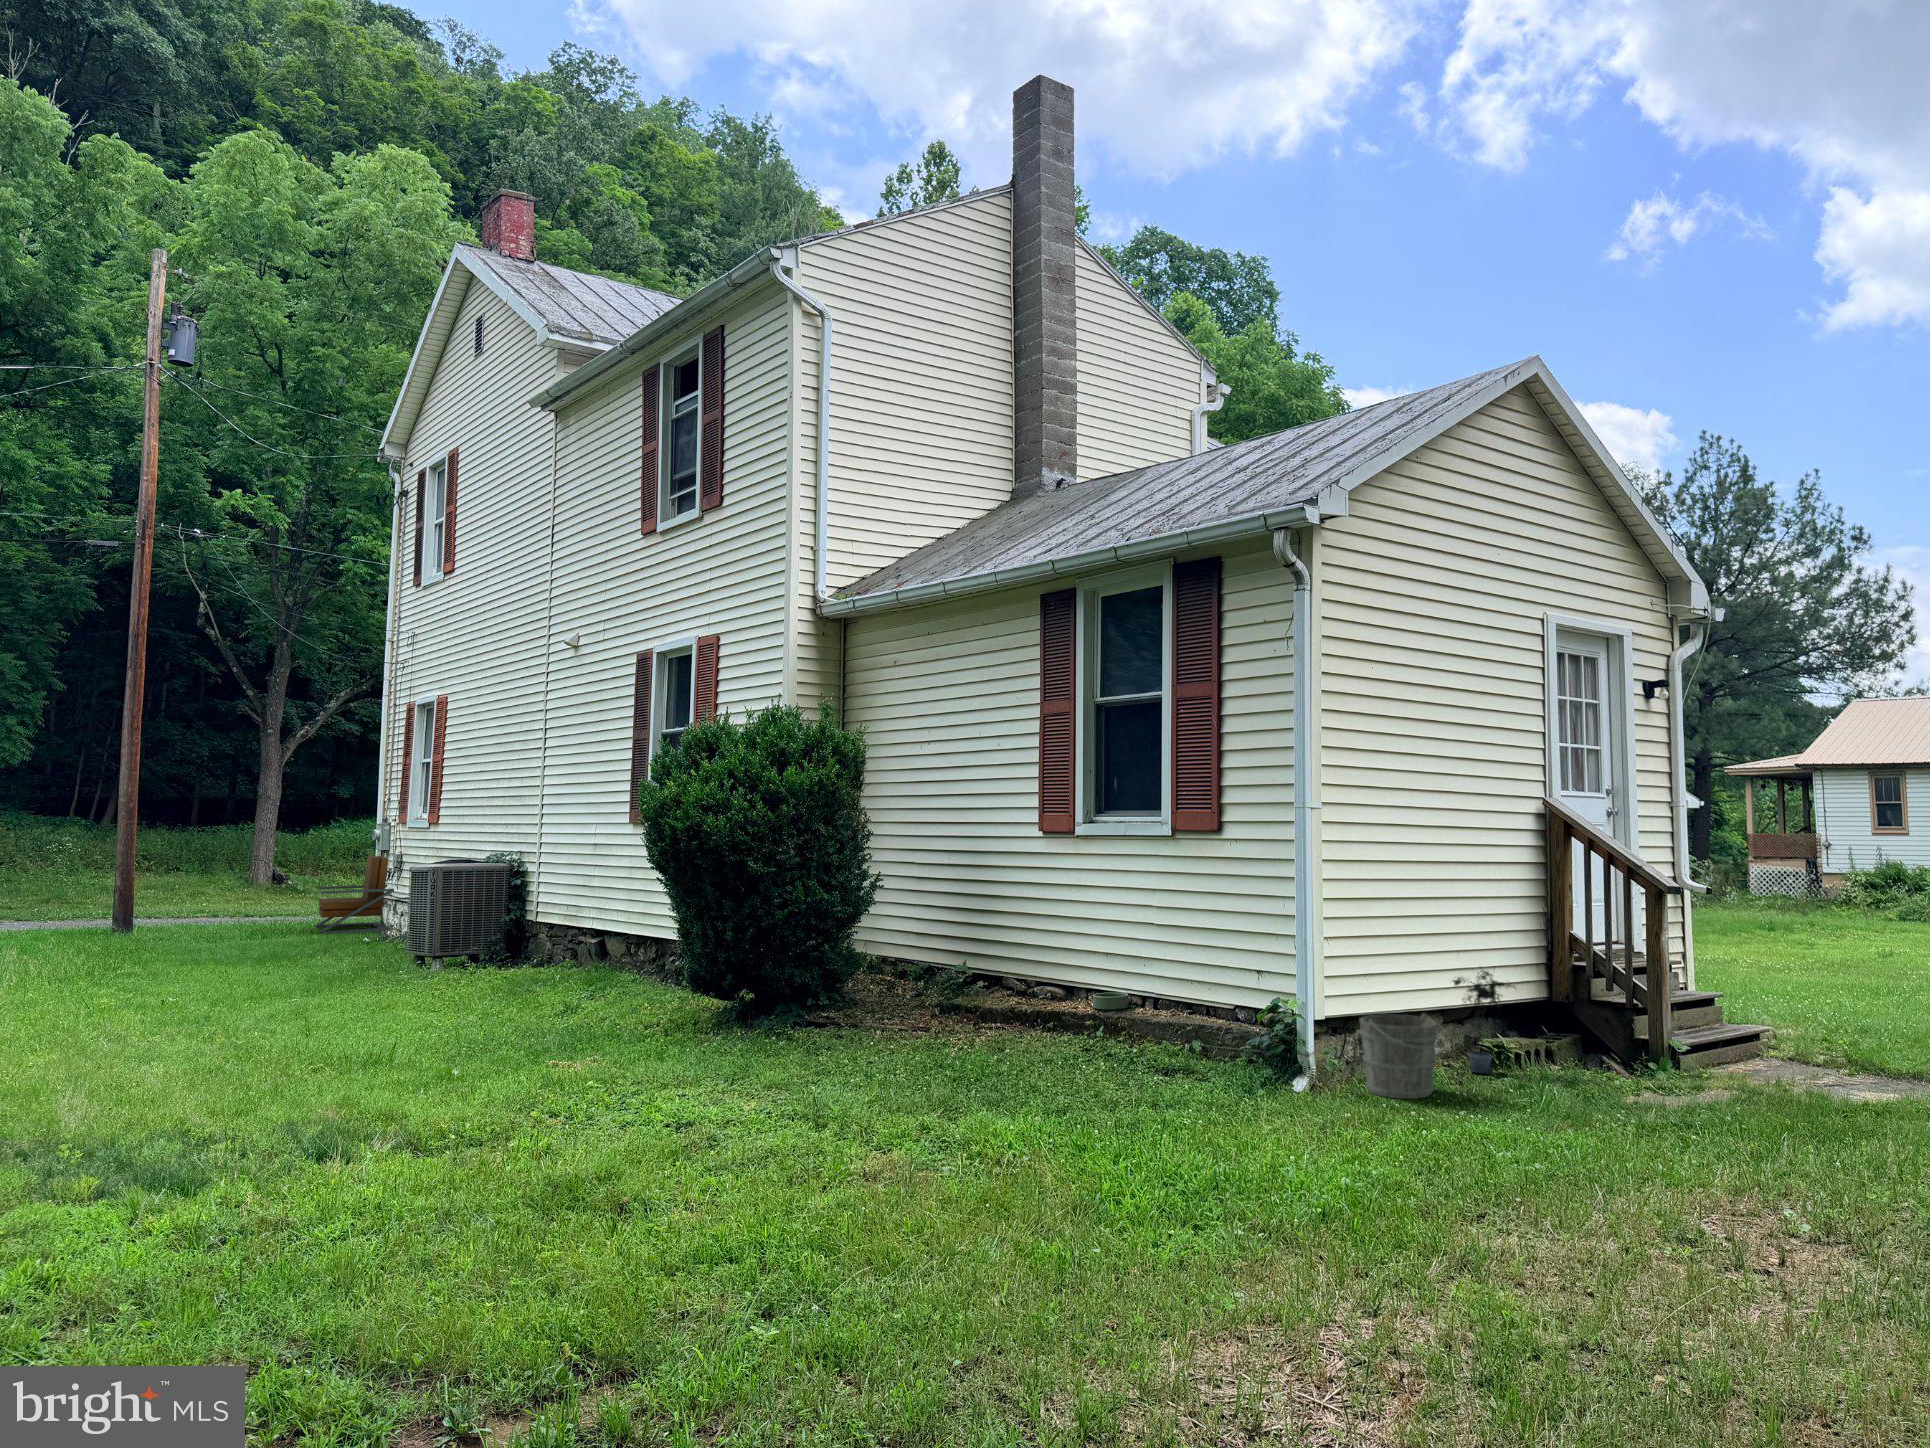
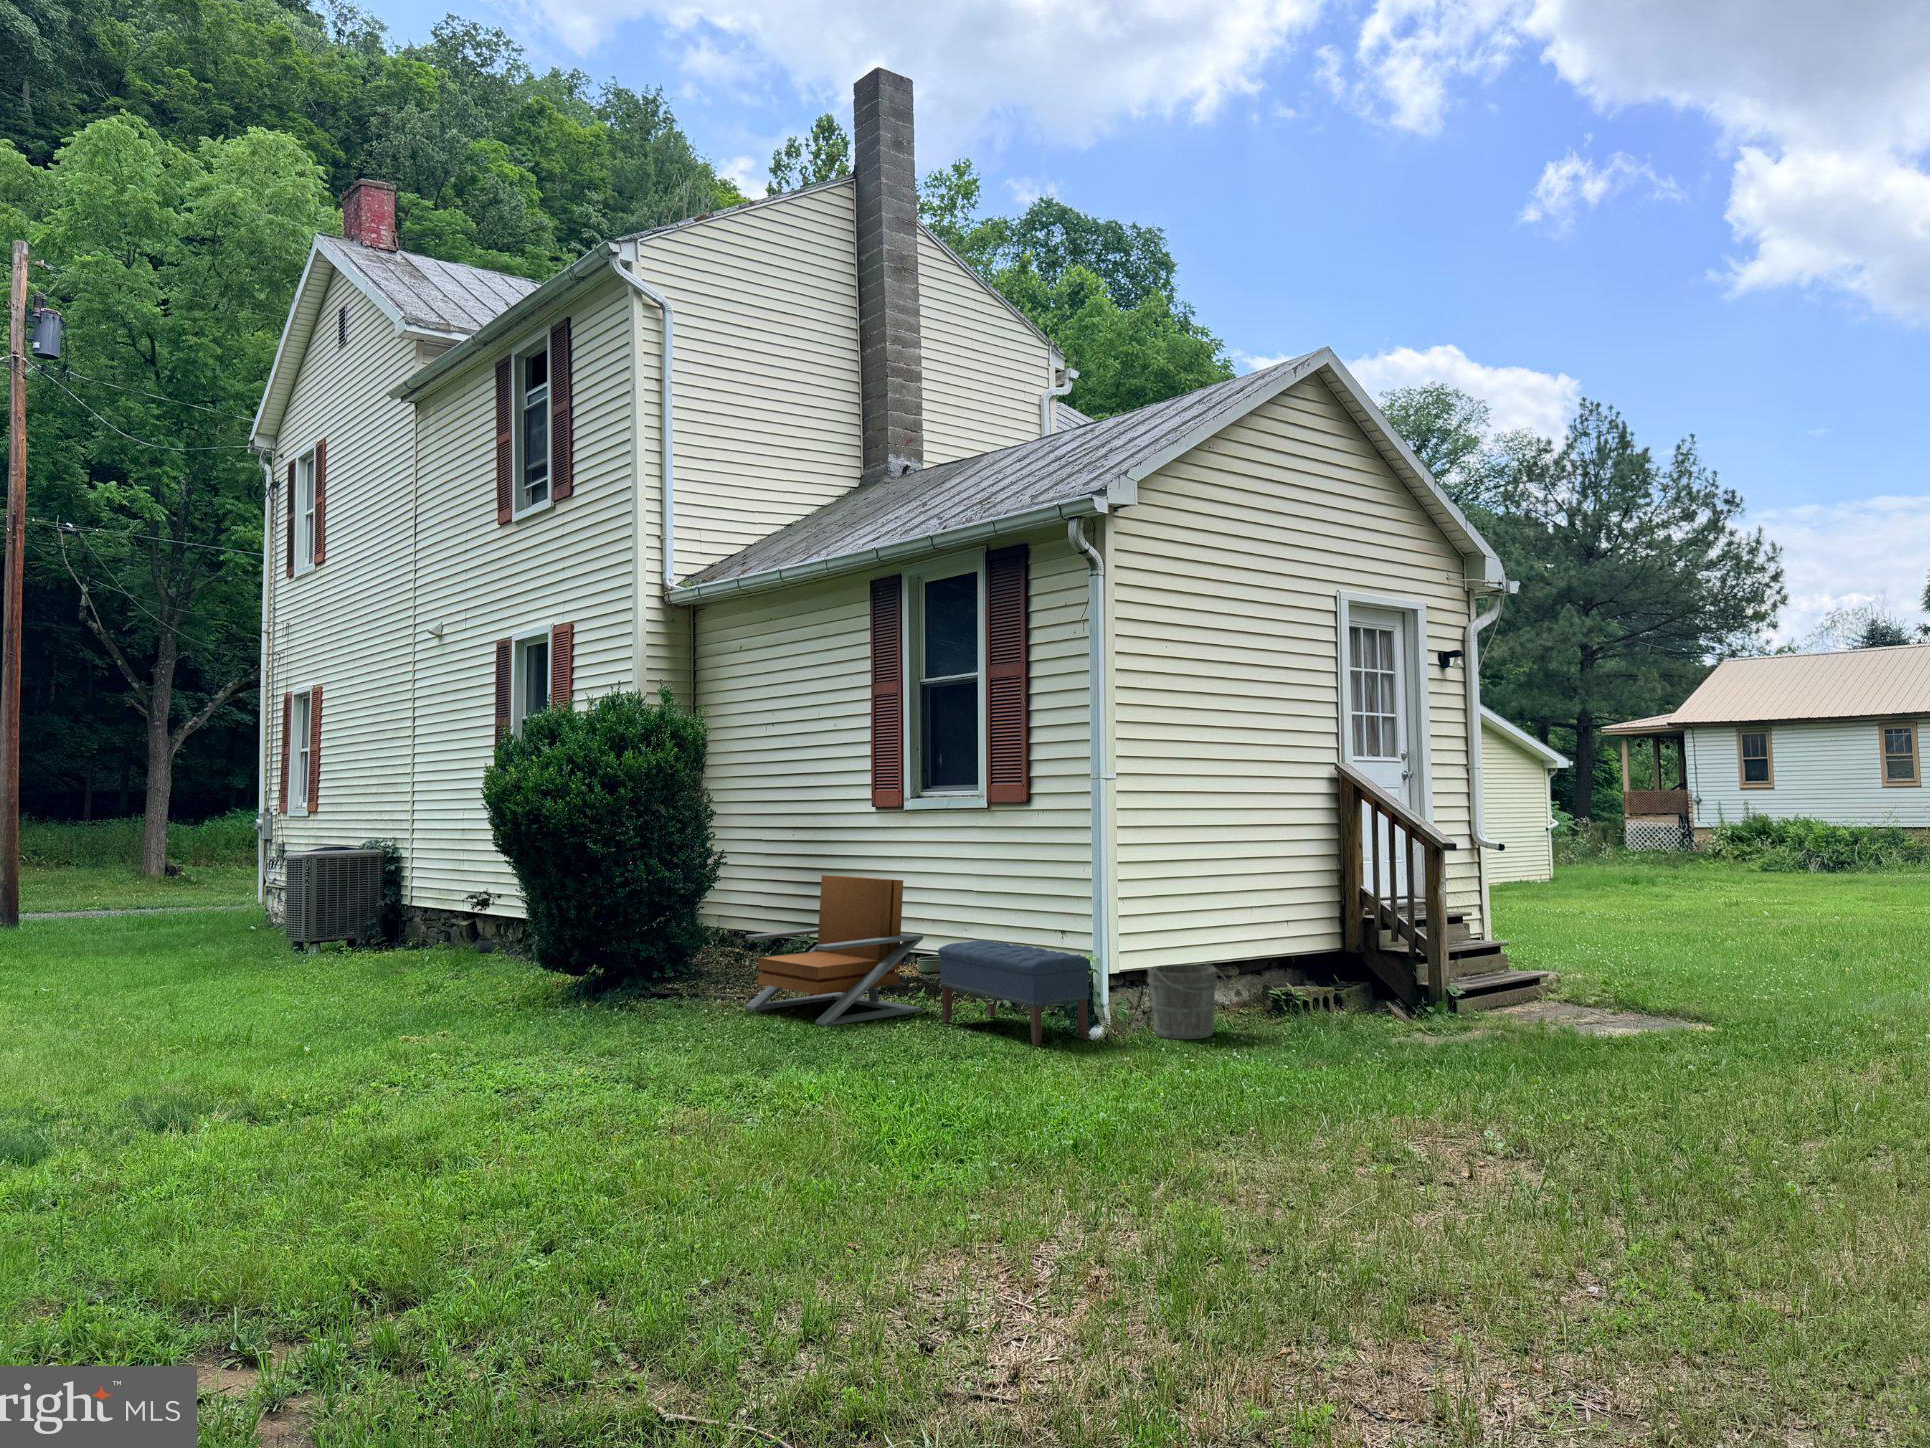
lounge chair: present [315,855,394,934] -> present [745,875,923,1026]
potted plant: present [1453,970,1516,1074] -> present [462,888,502,952]
bench: none [1124,982,1300,1105] -> present [938,940,1090,1047]

